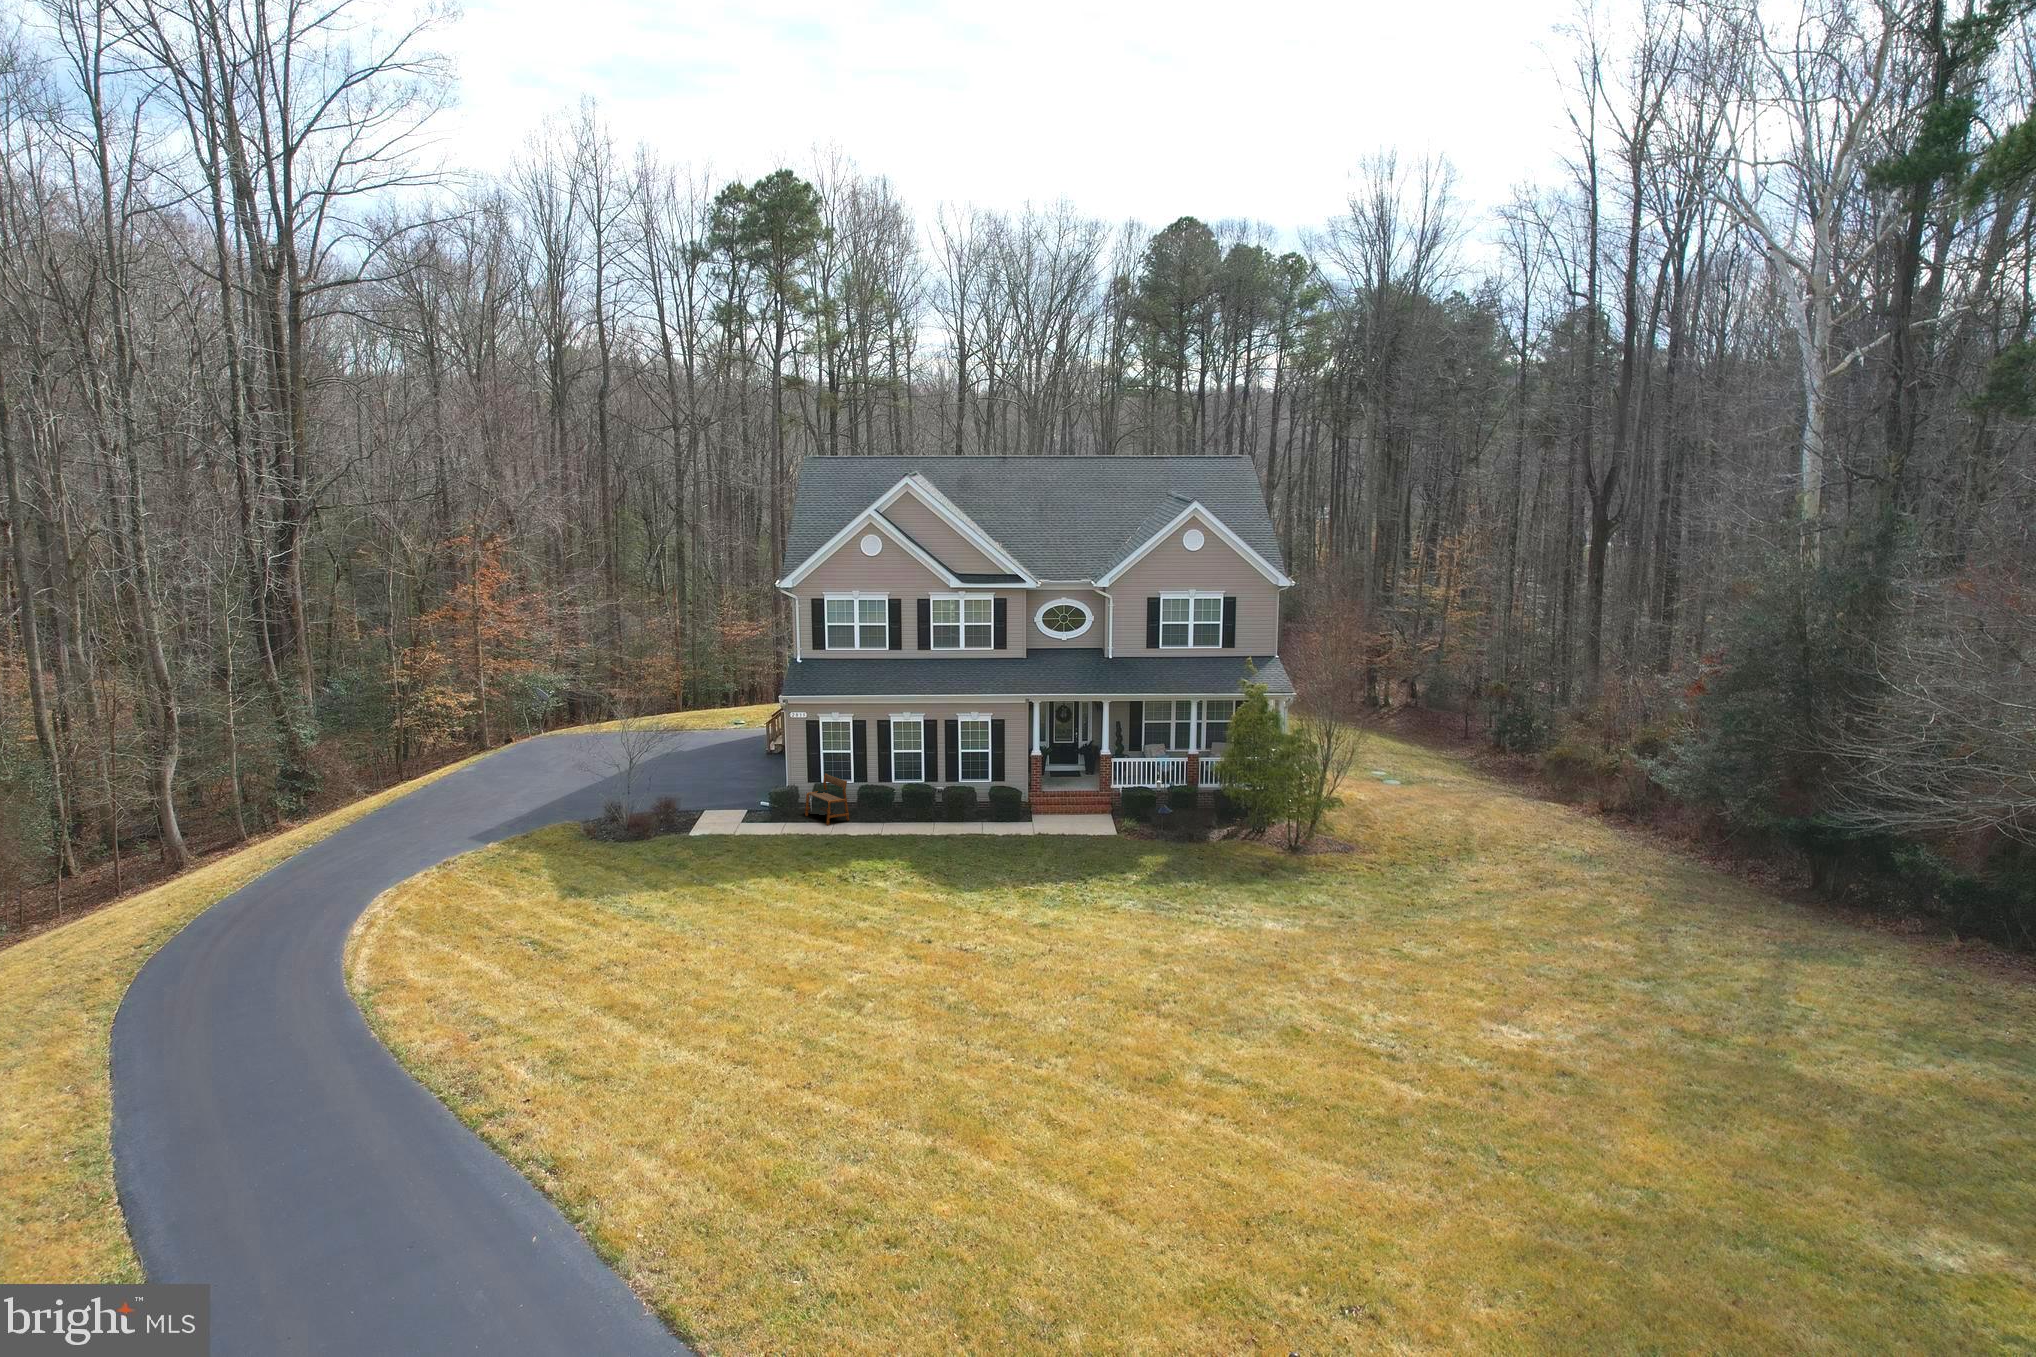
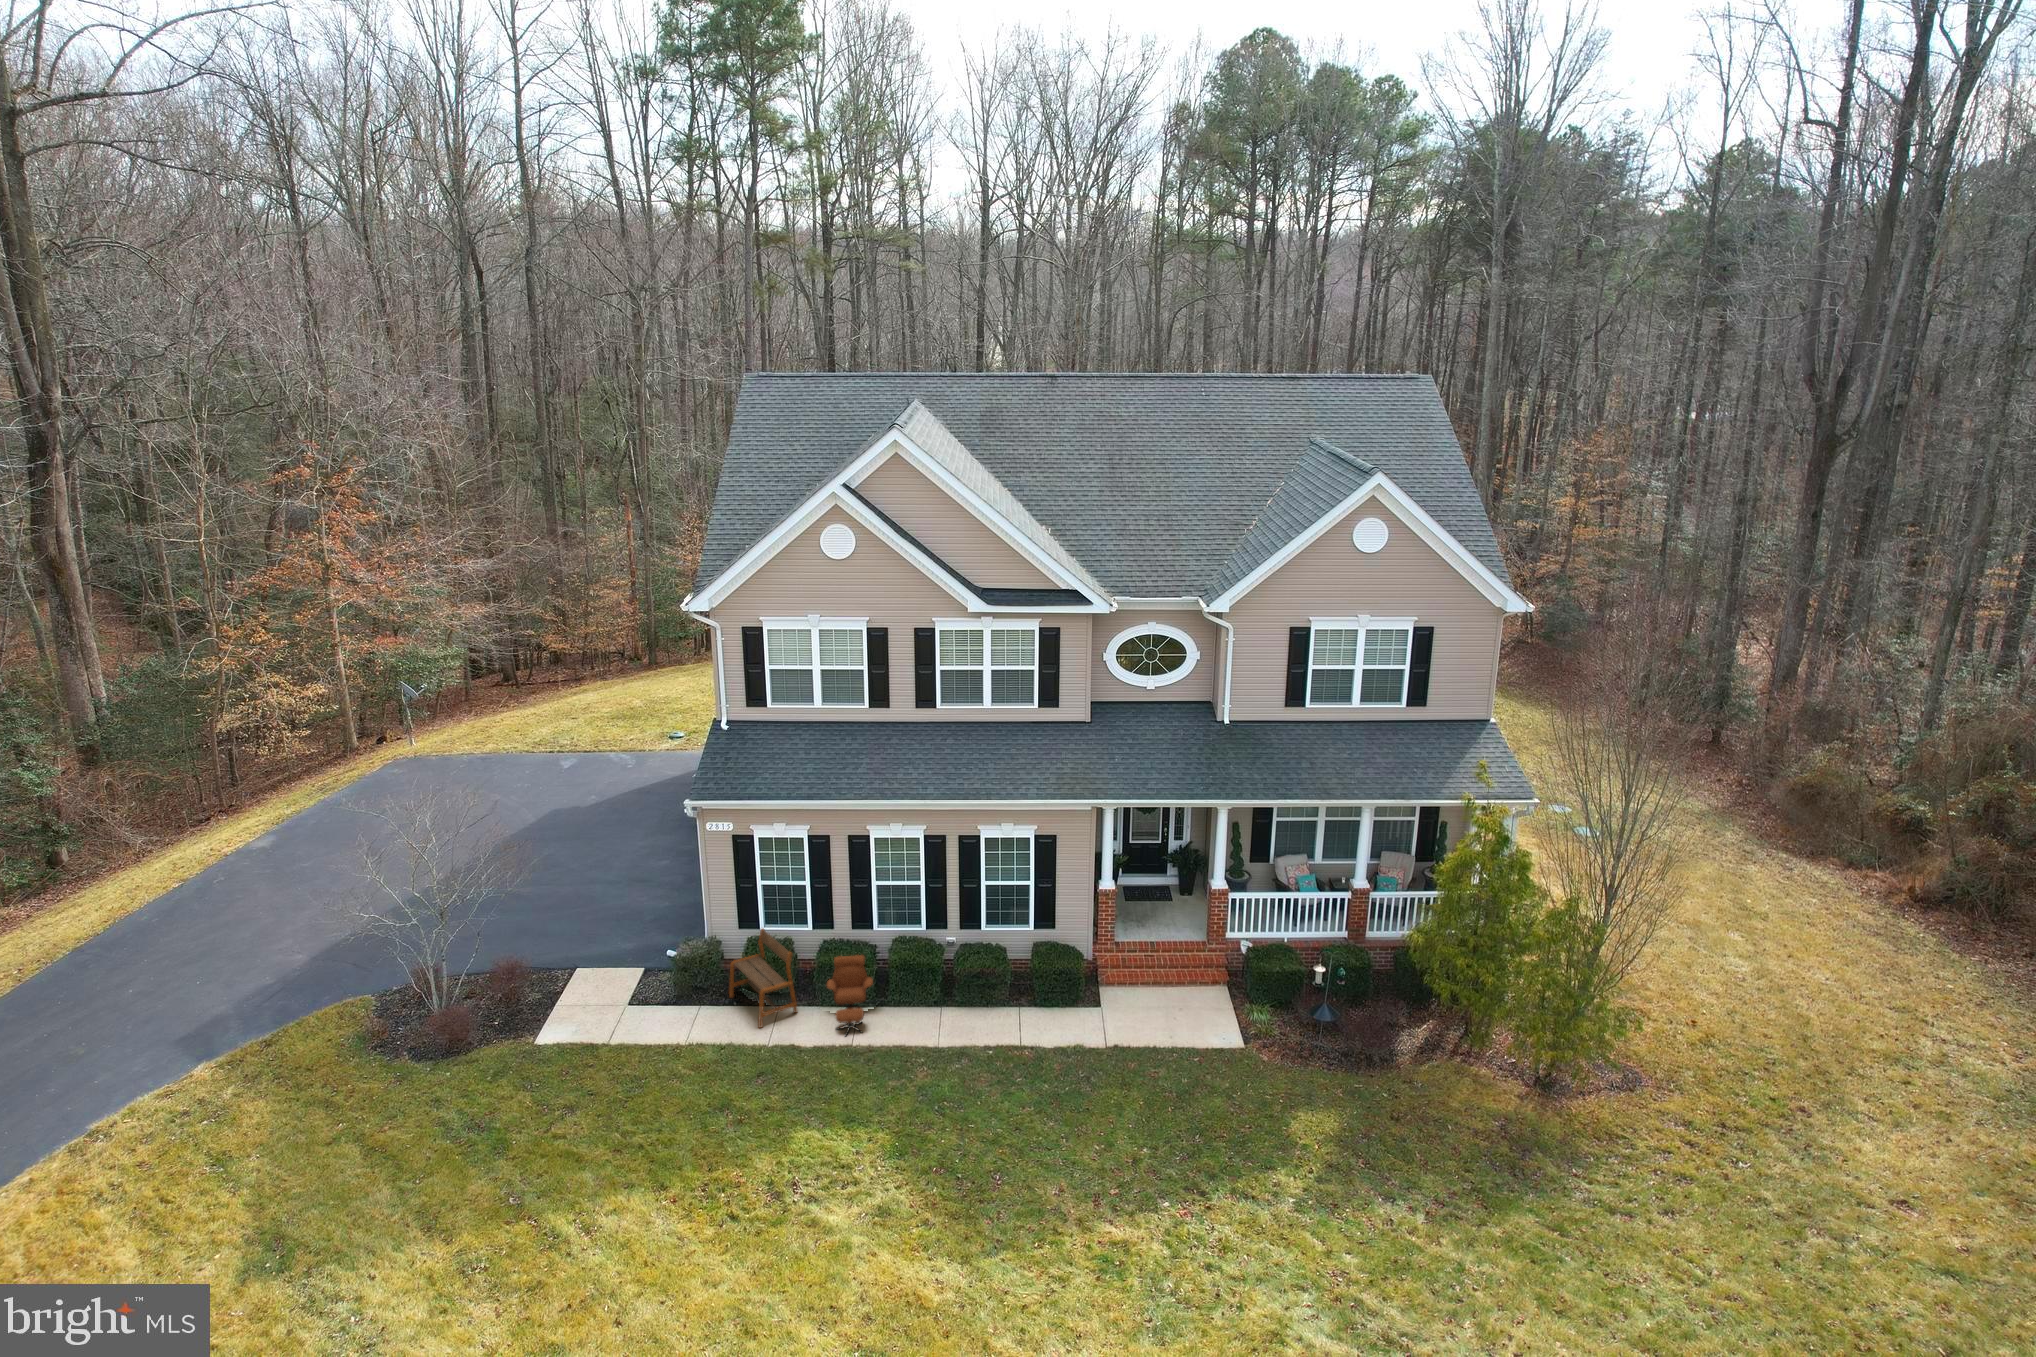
lounge chair: none [867,786,895,828] -> present [827,955,873,1035]

